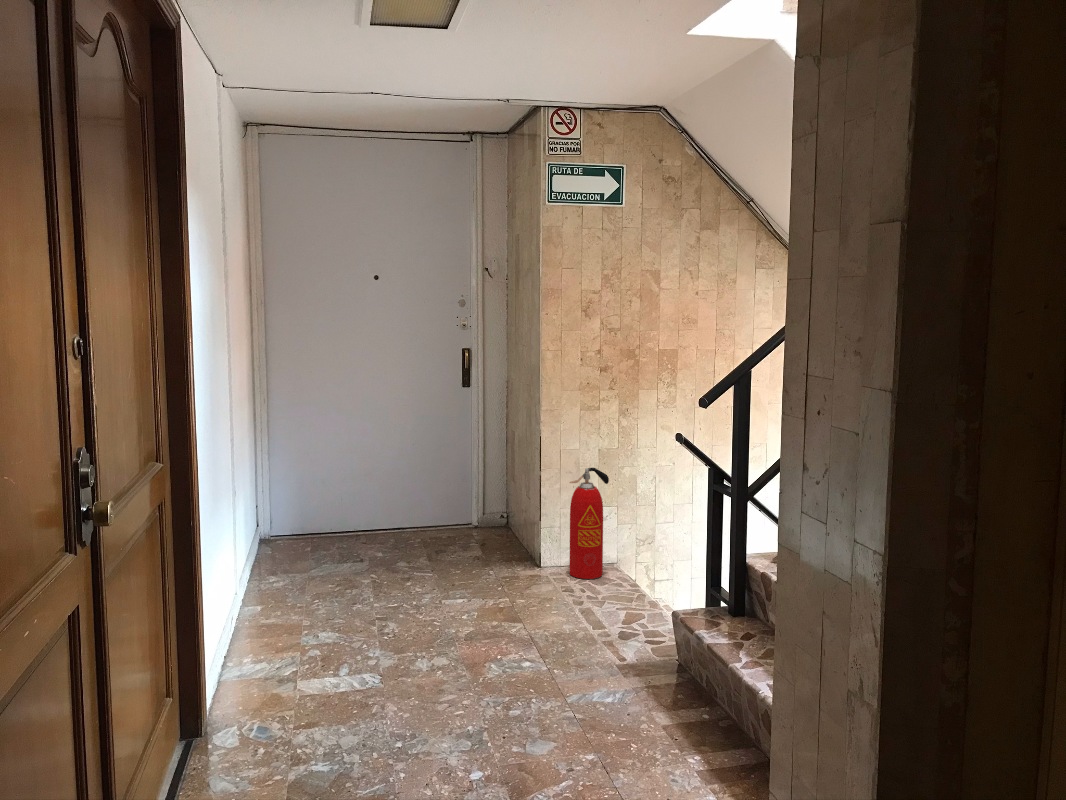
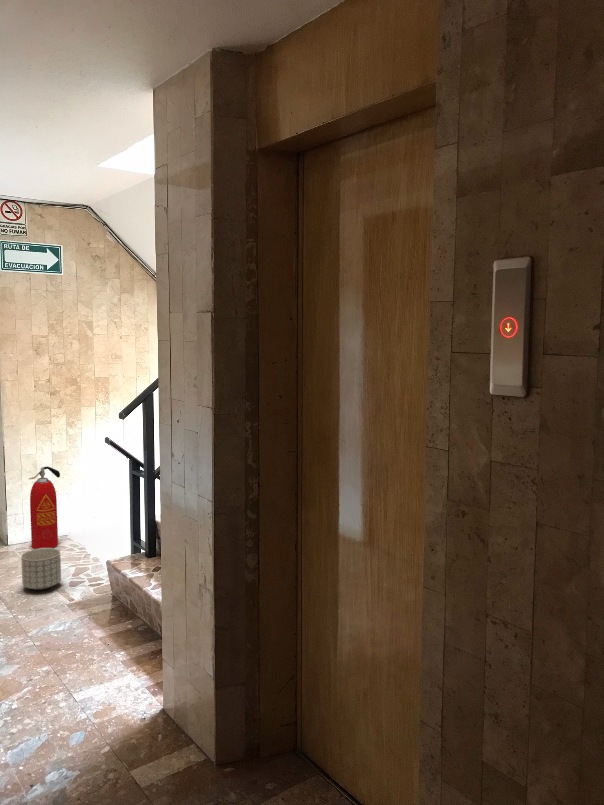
planter: none [559,579,609,637] -> present [21,548,61,590]

